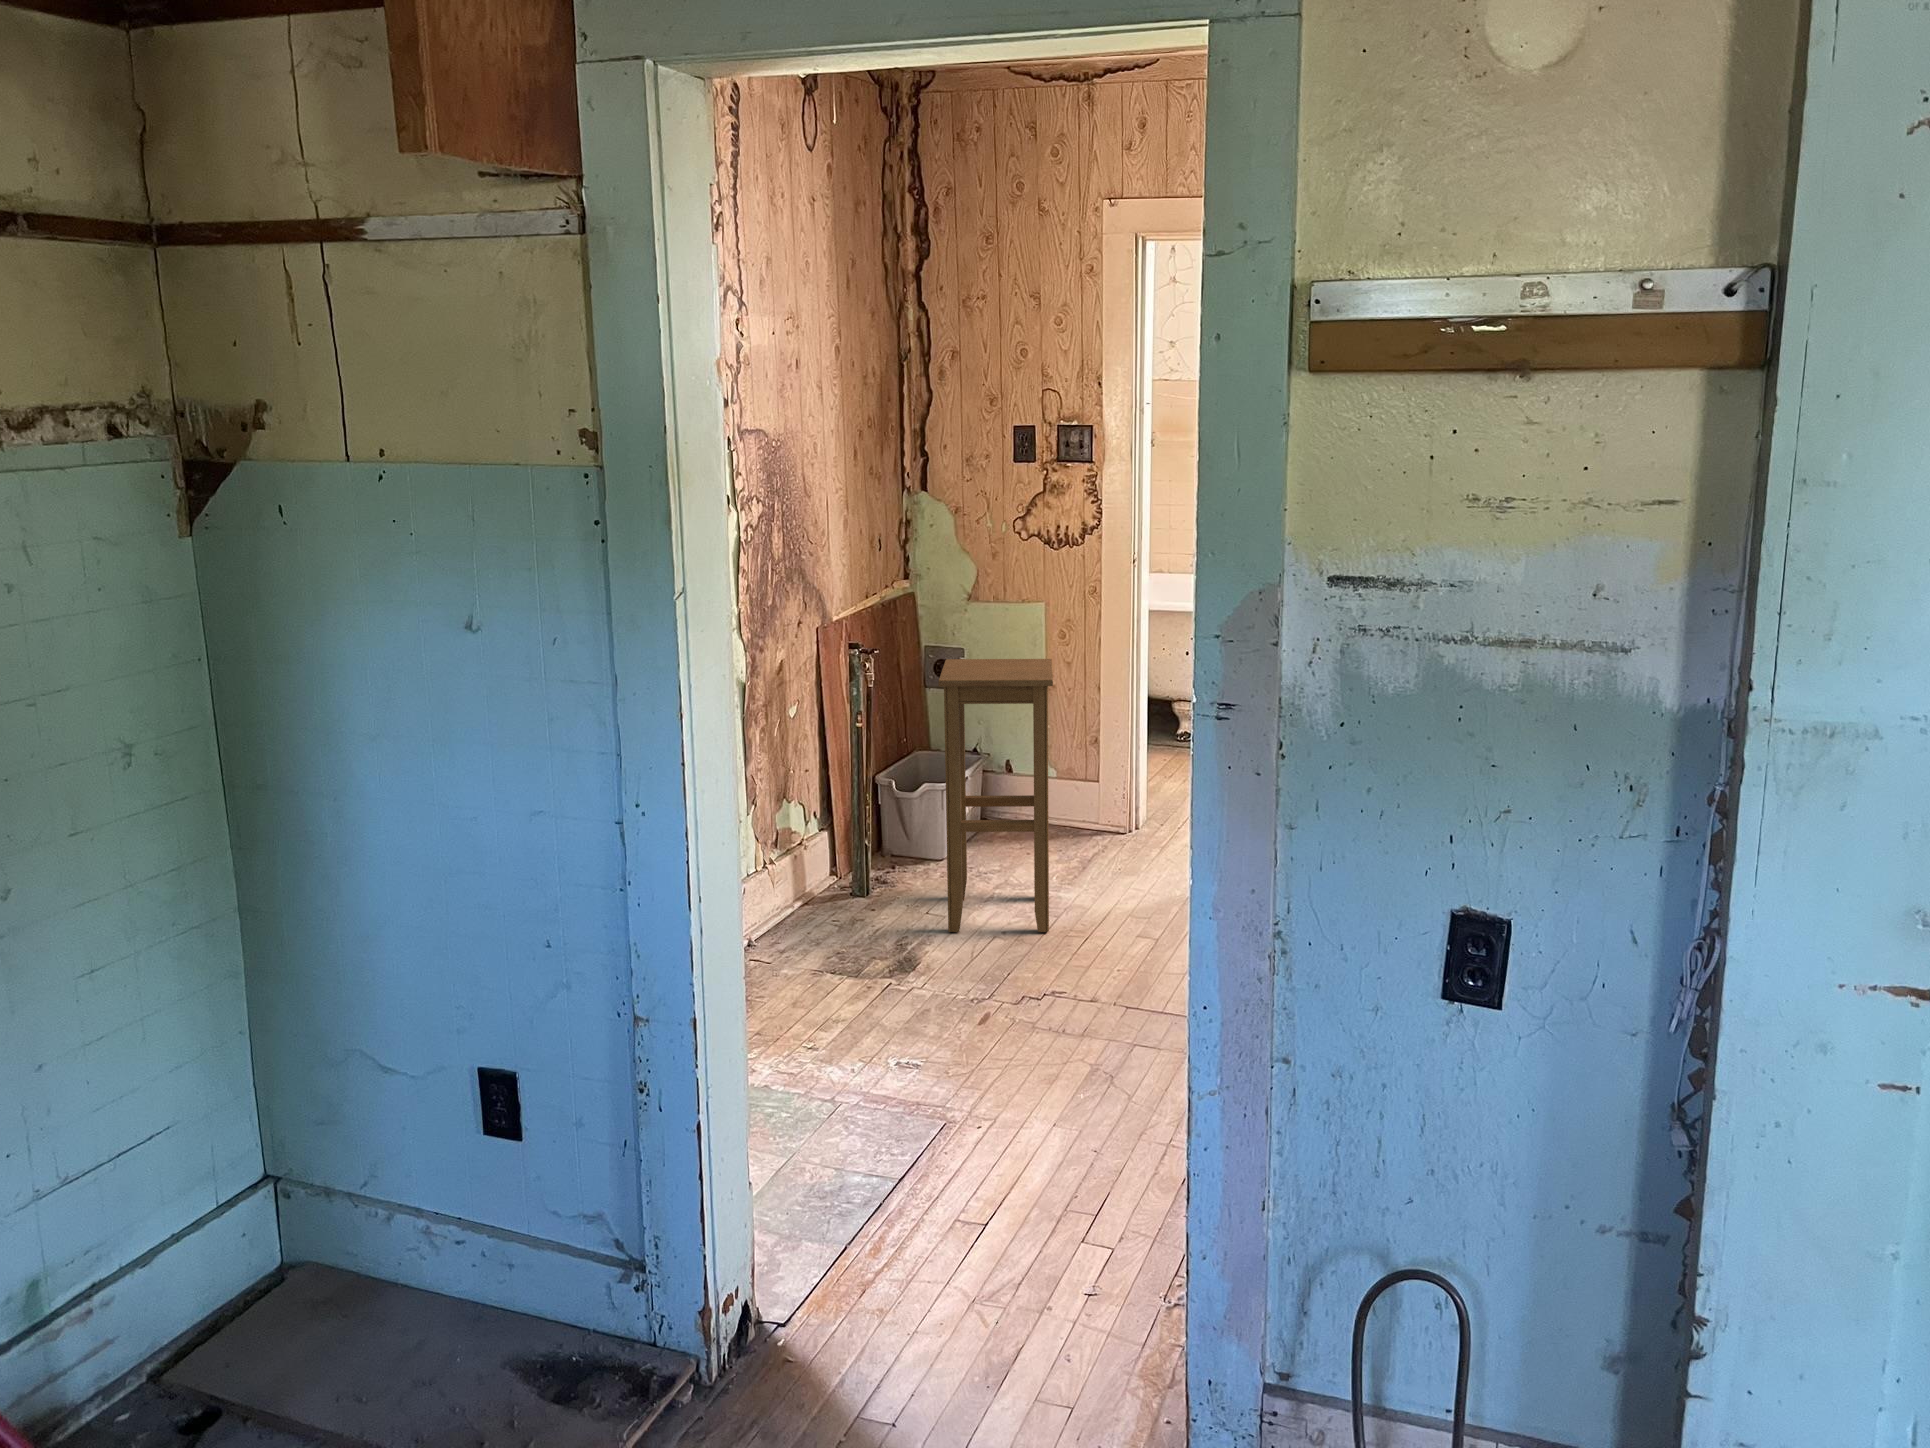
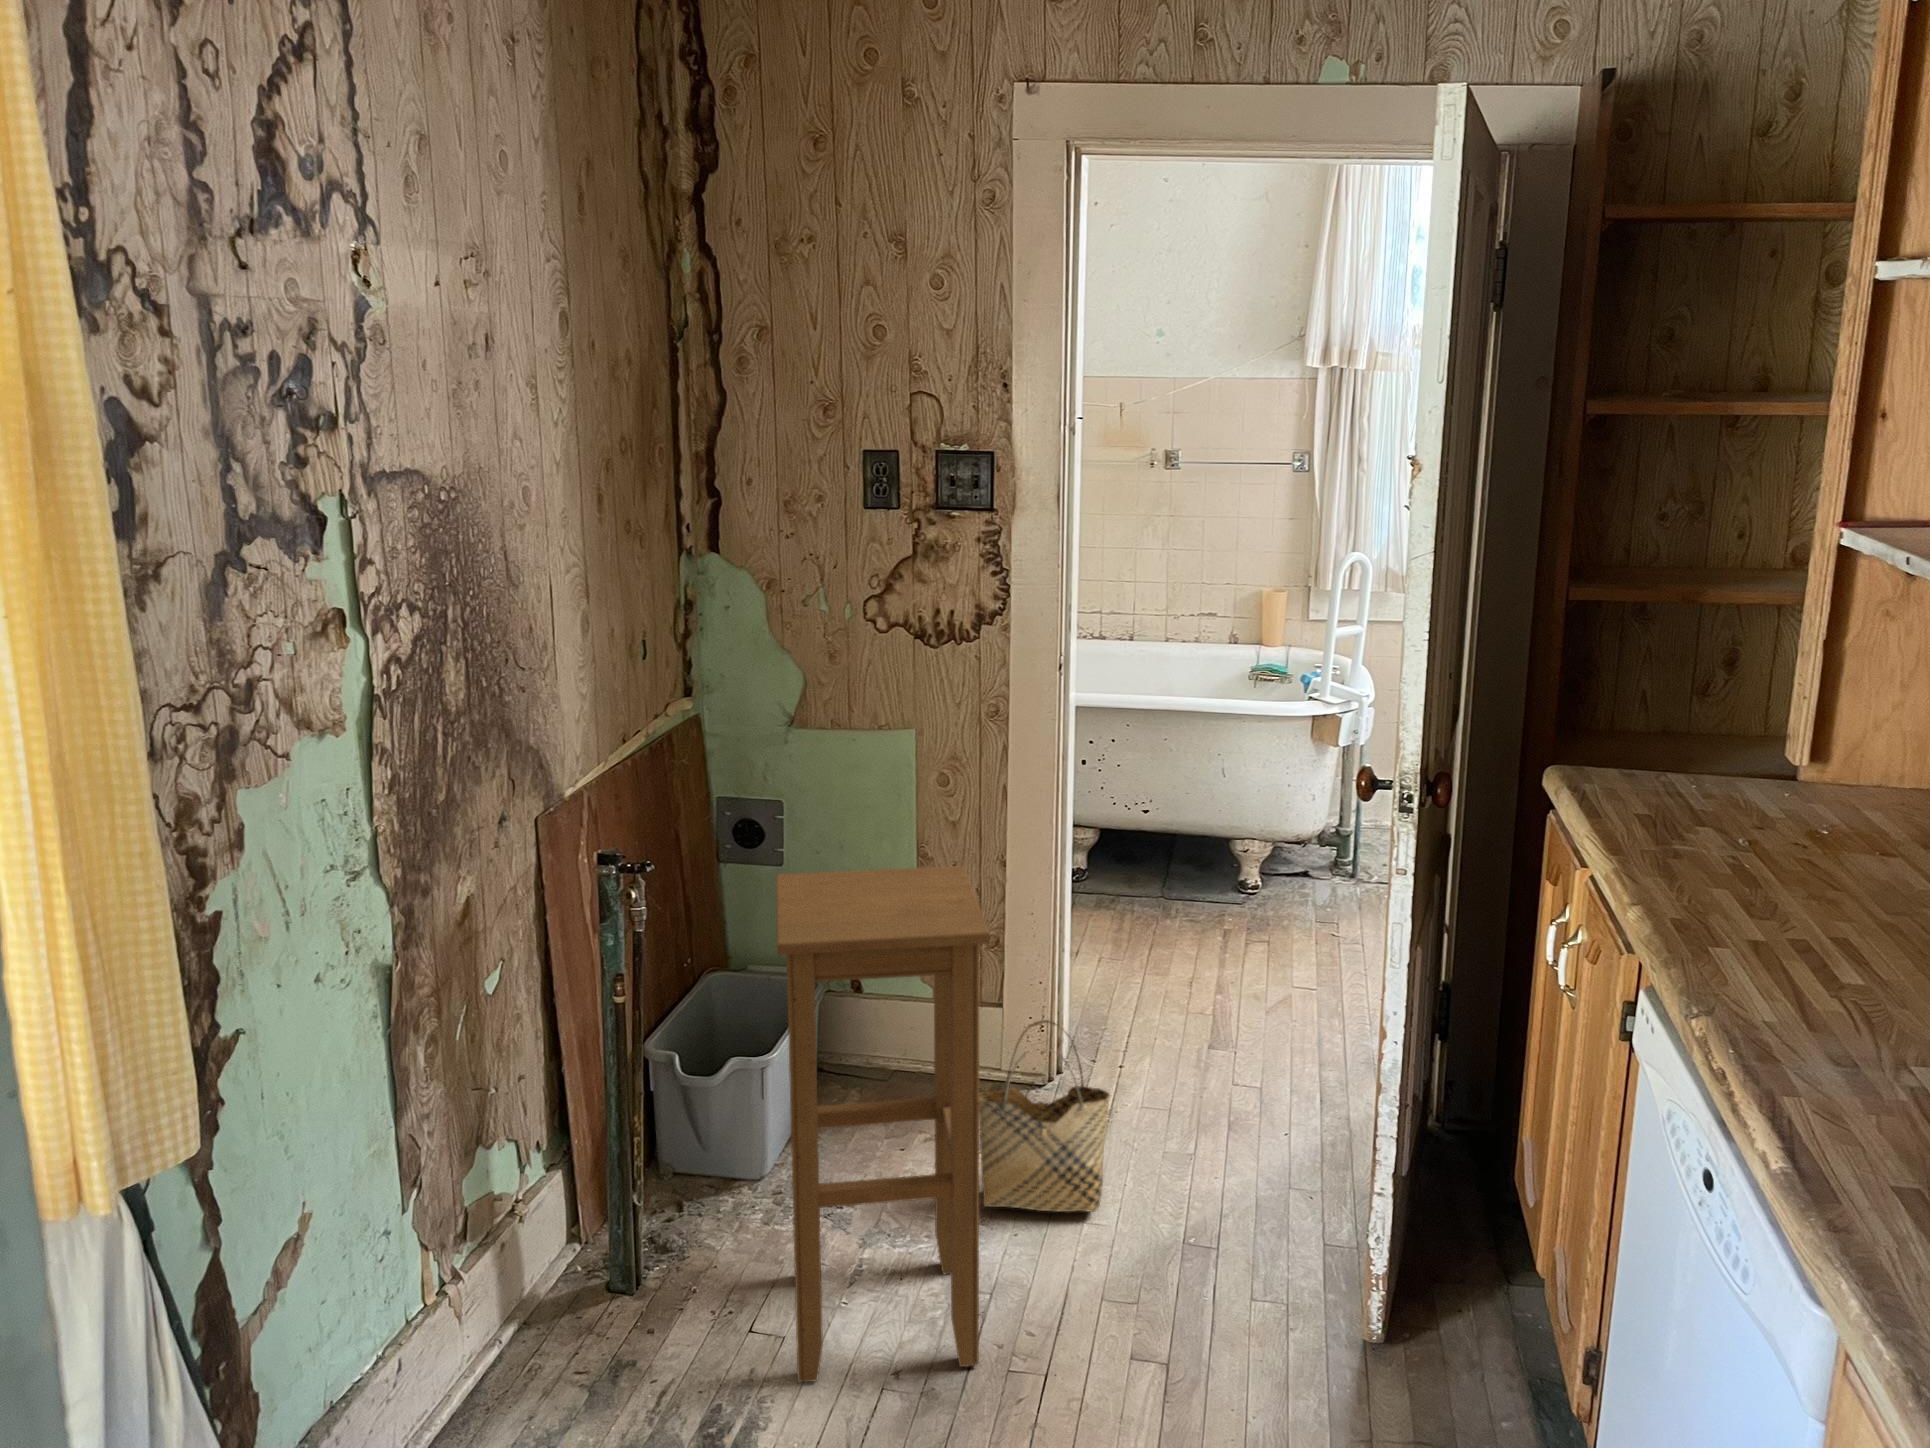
woven basket: none [1066,768,1147,881] -> present [979,1020,1110,1212]

